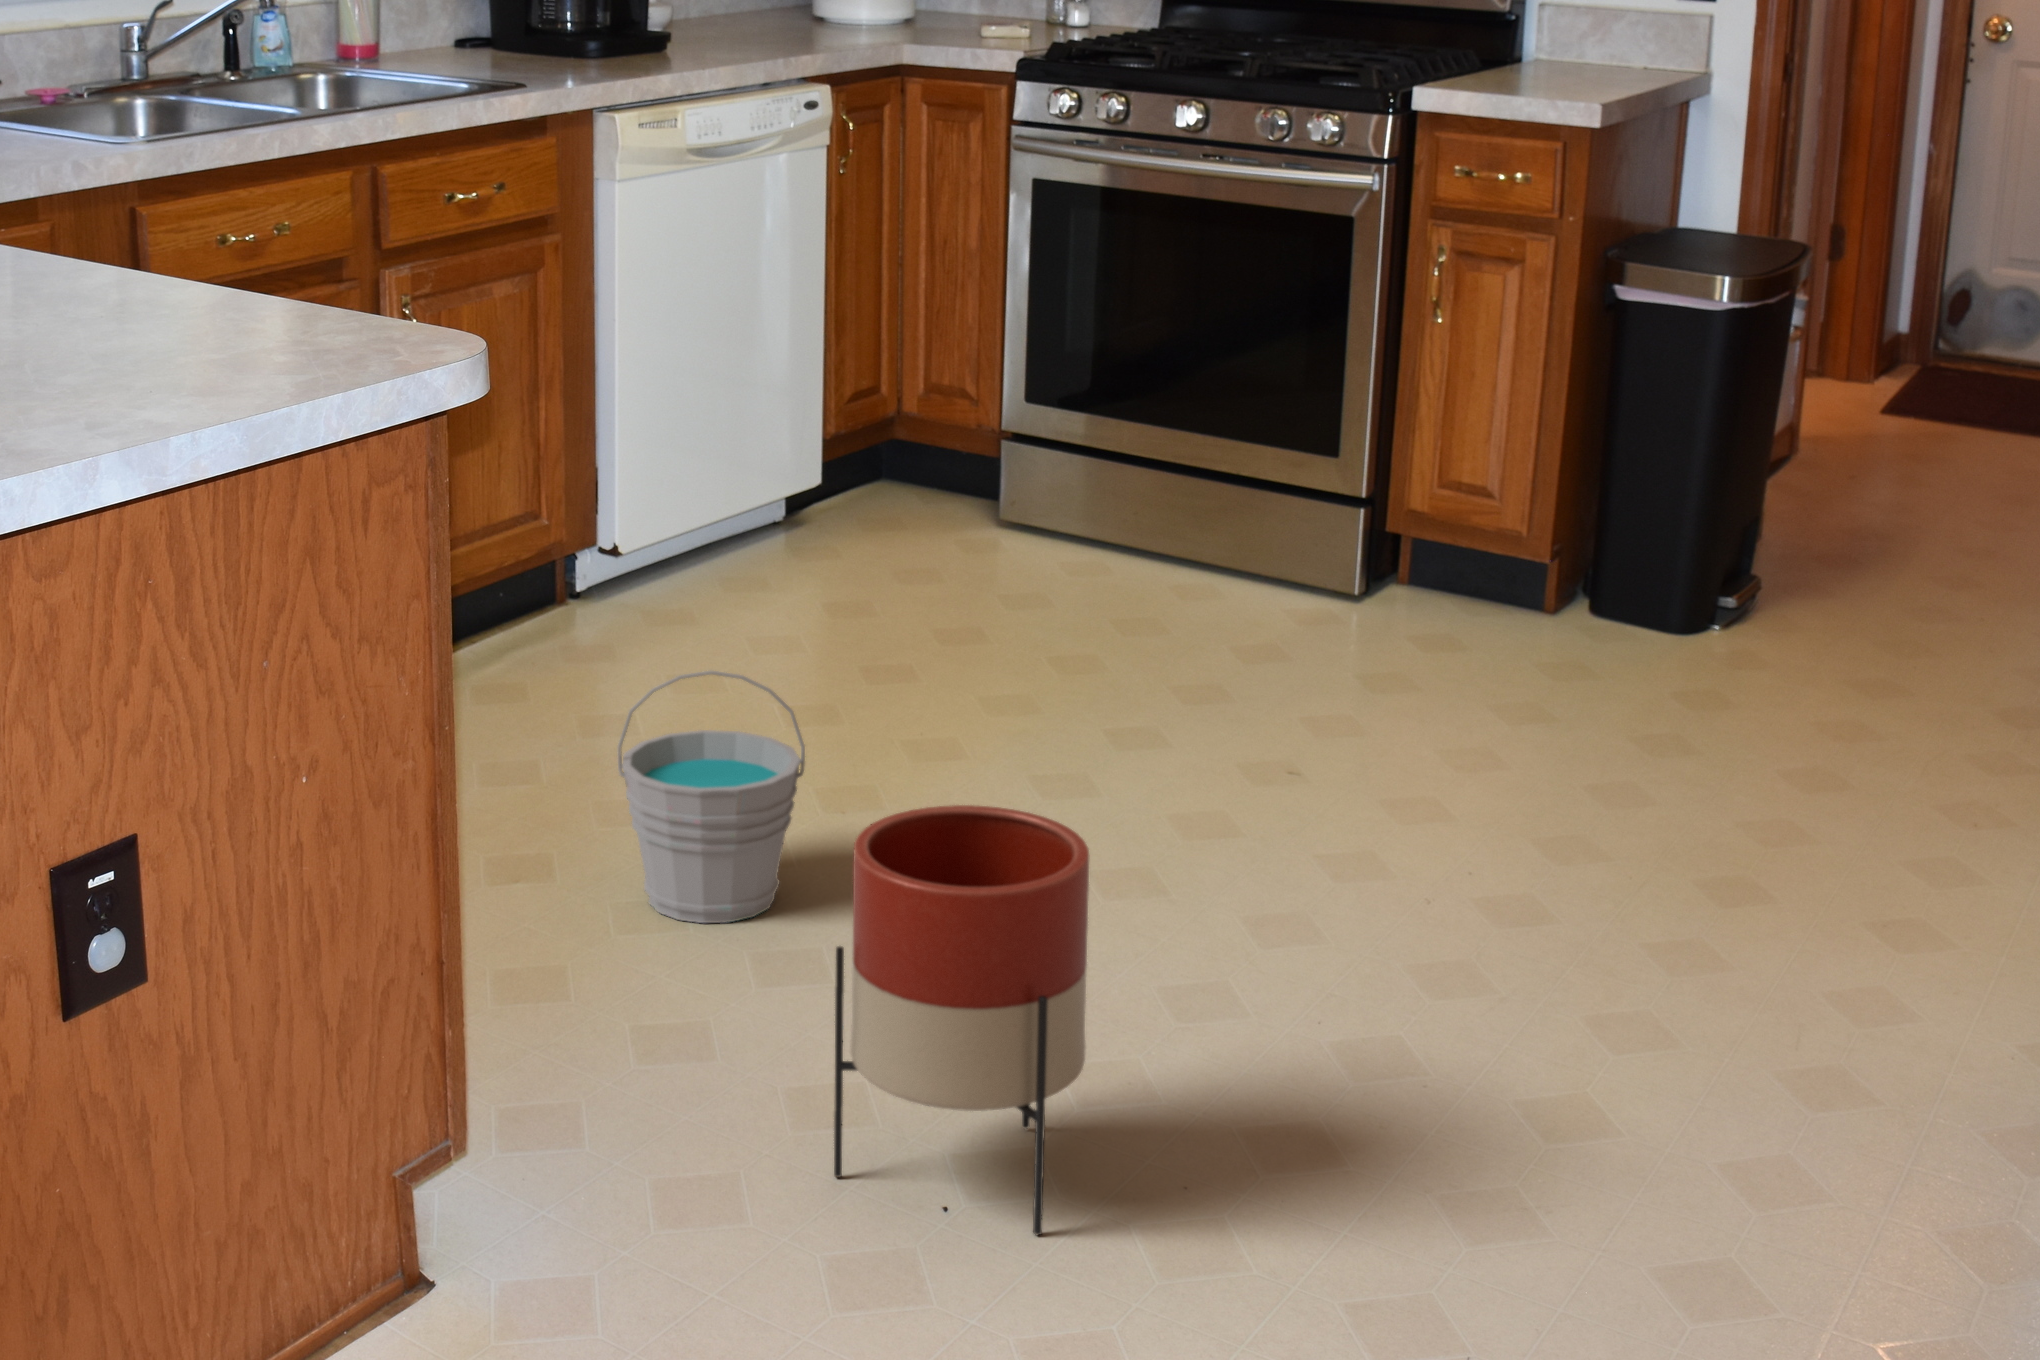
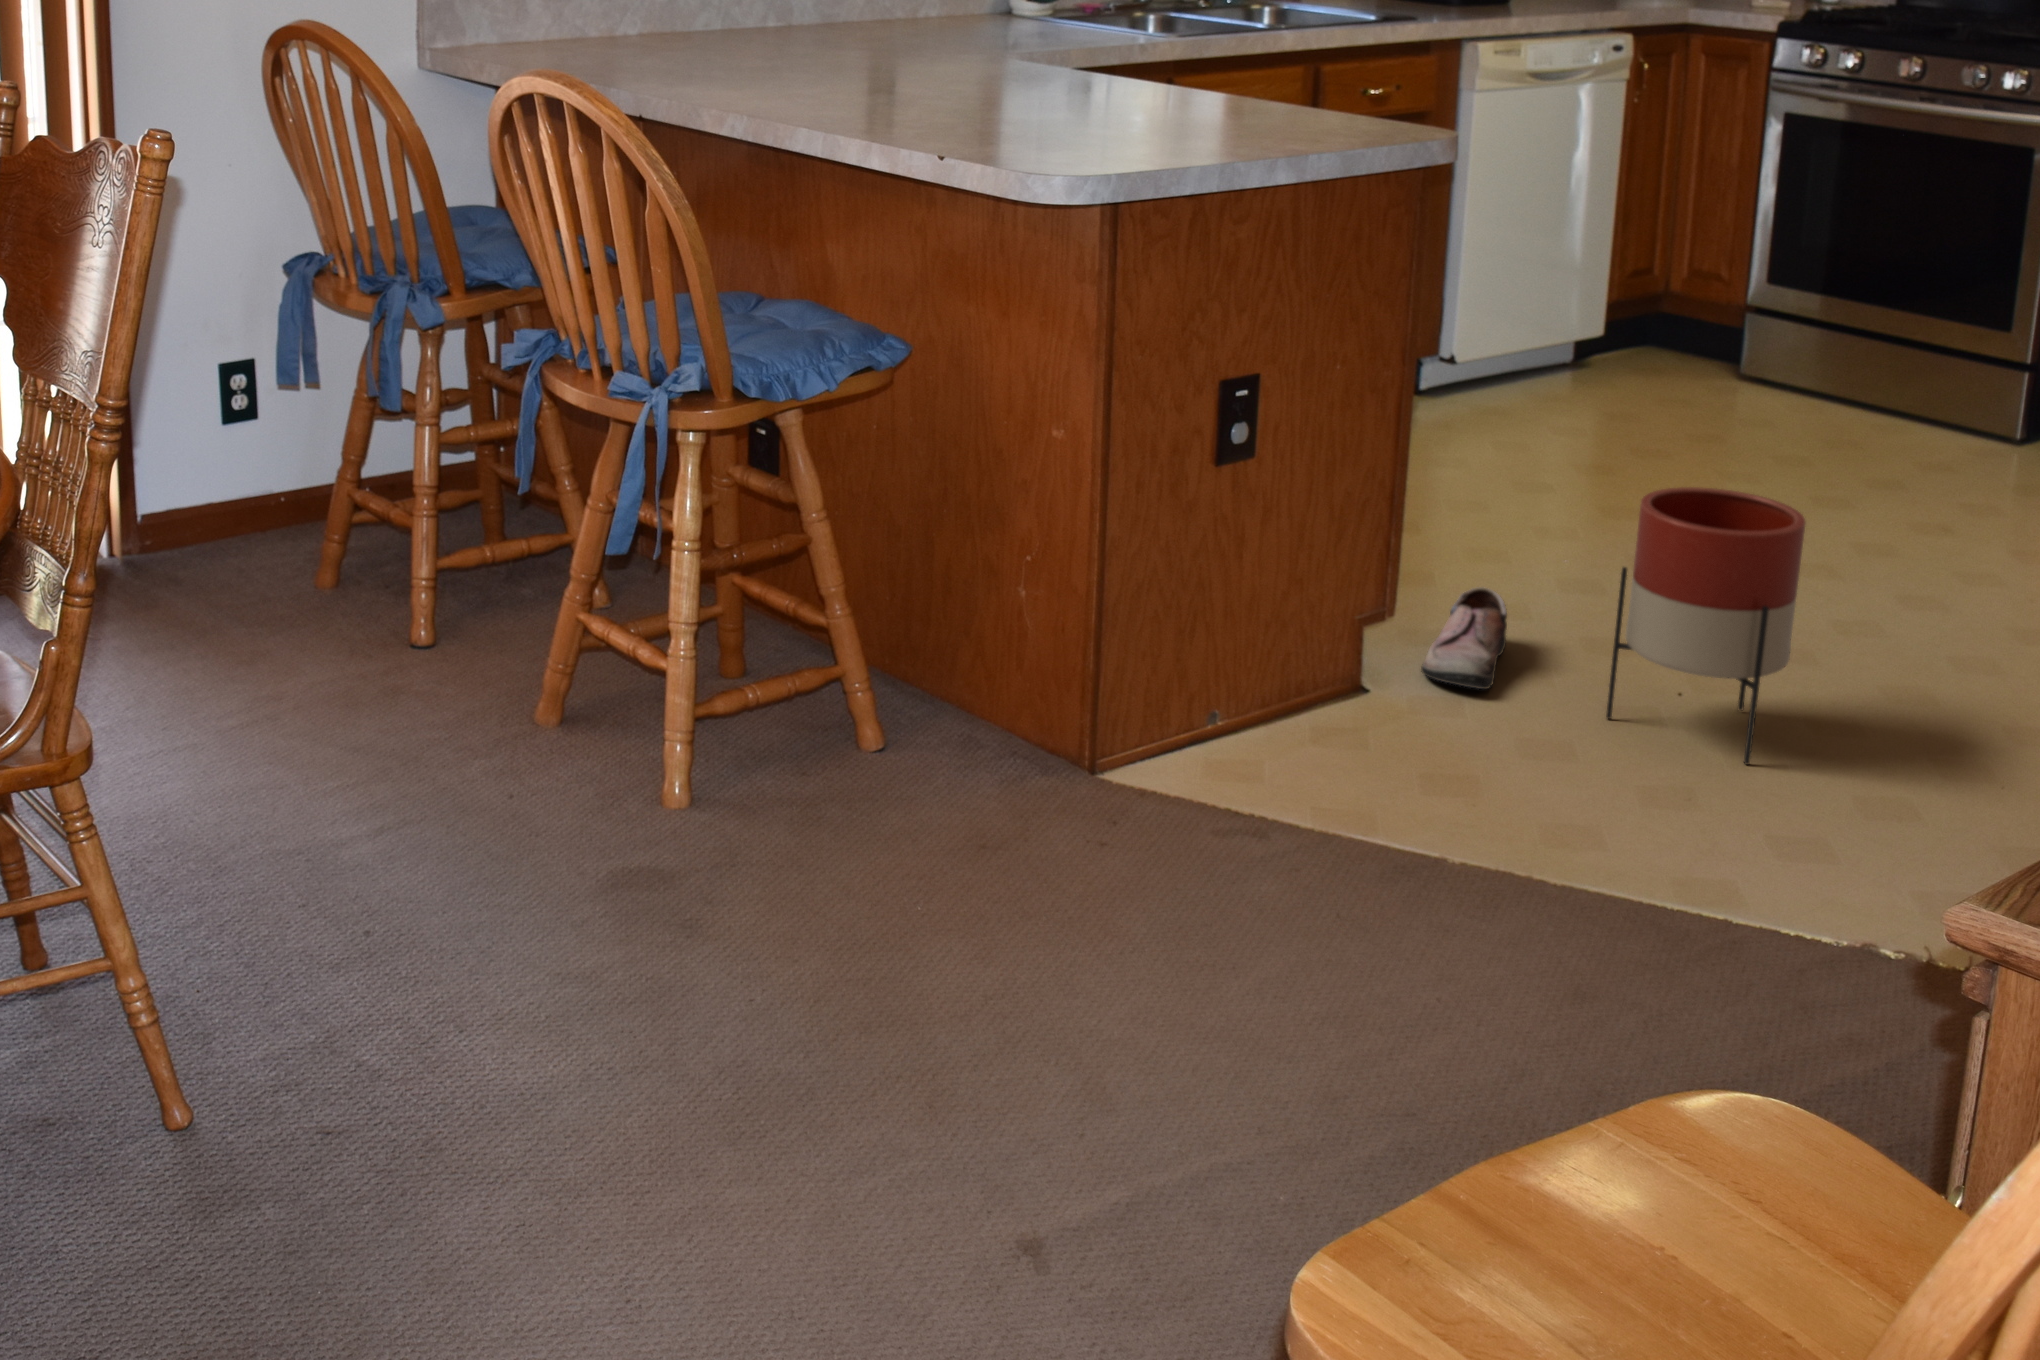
bucket: present [618,671,805,923] -> none [1460,410,1593,580]
shoe: none [560,971,690,1152] -> present [1421,587,1507,689]

